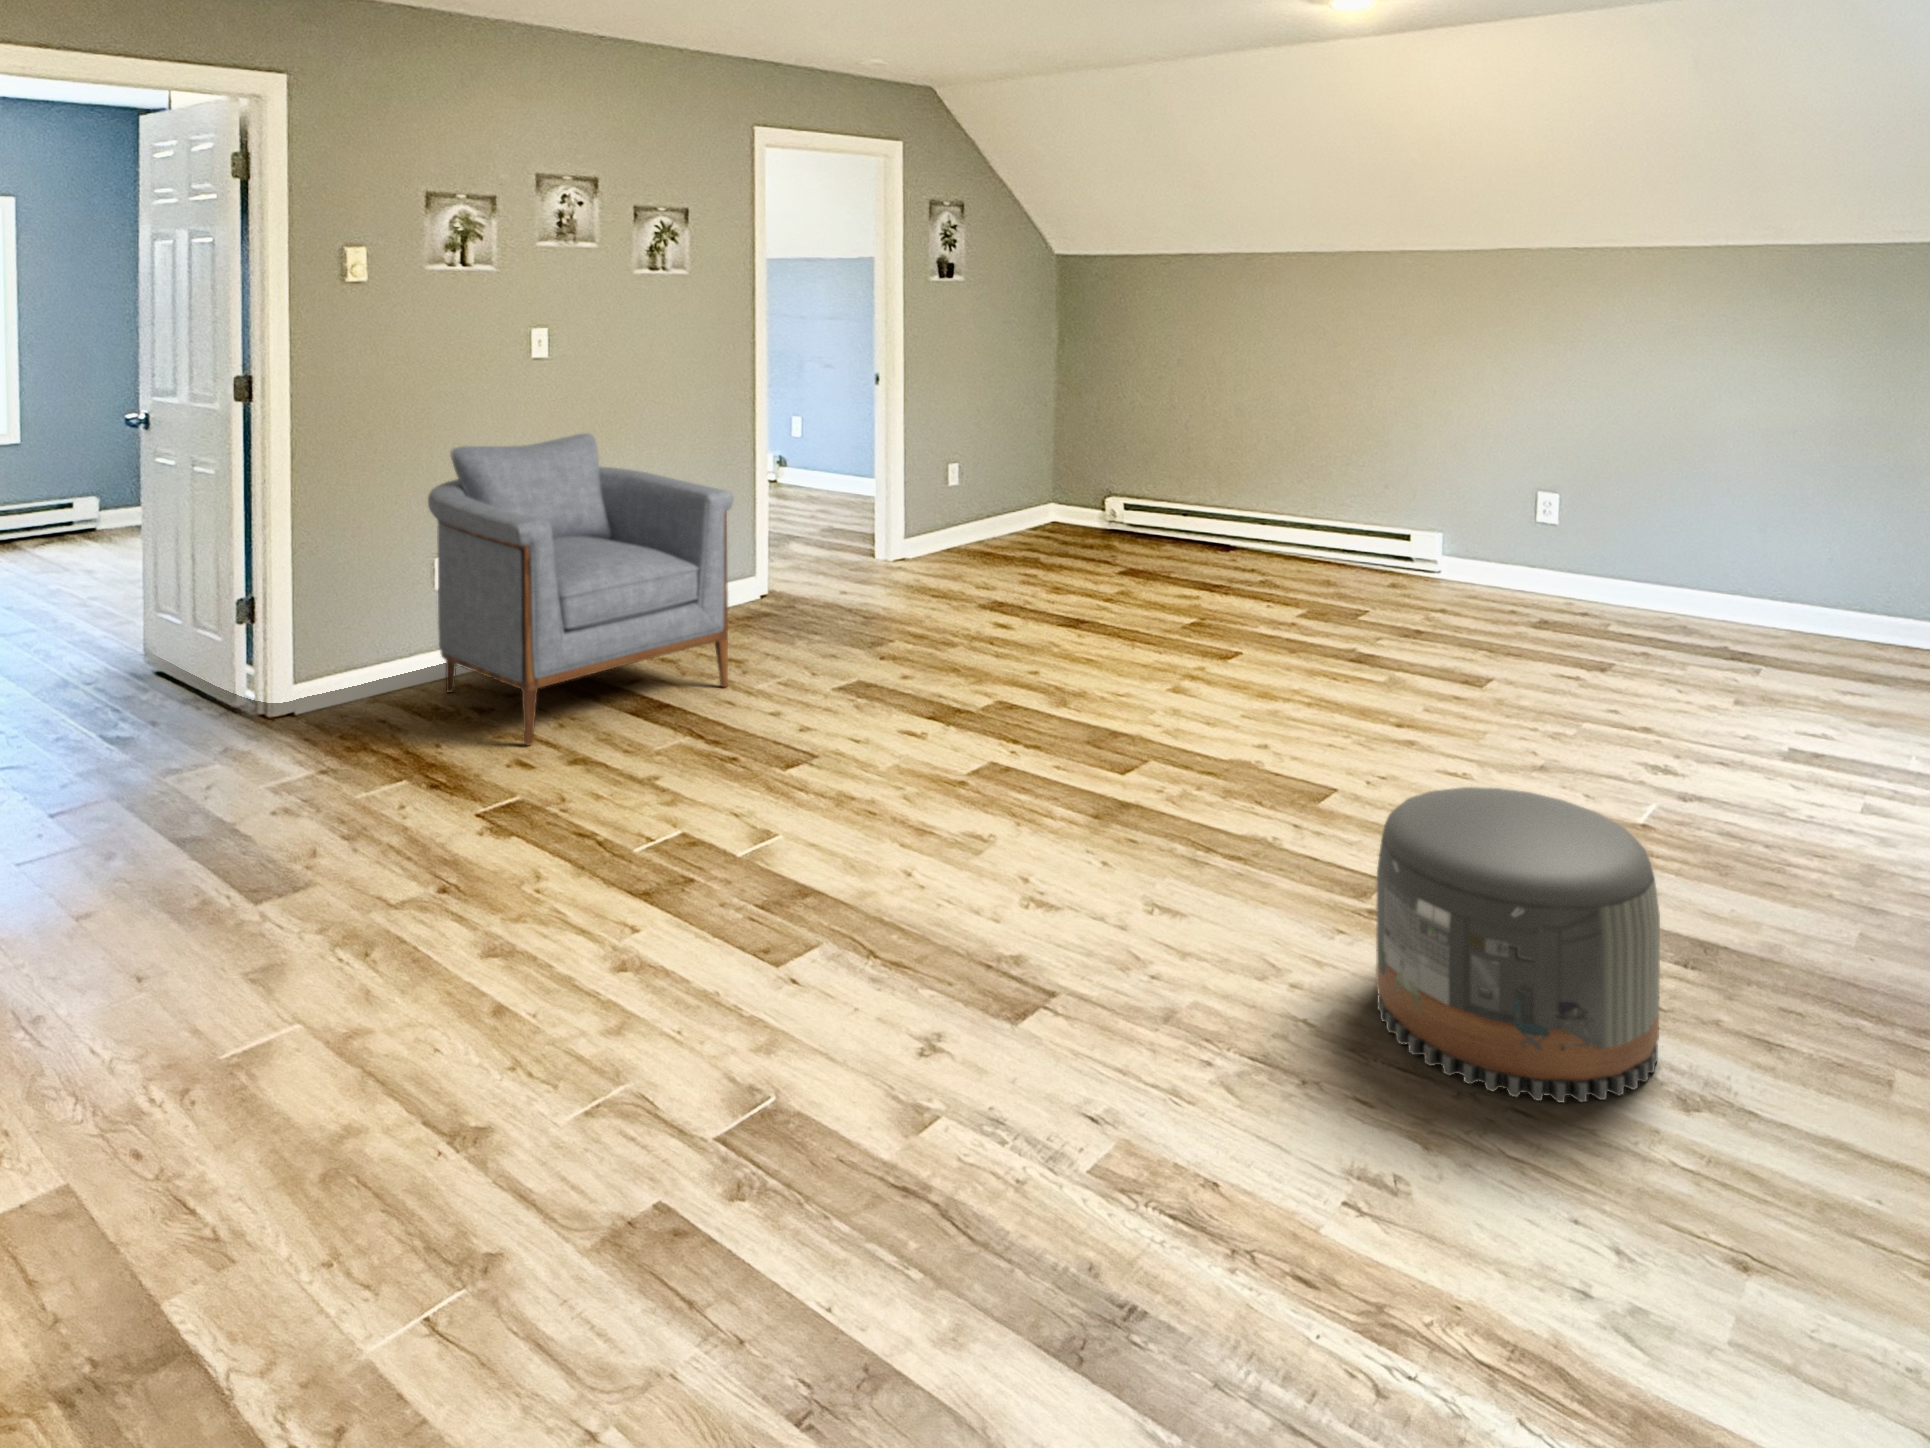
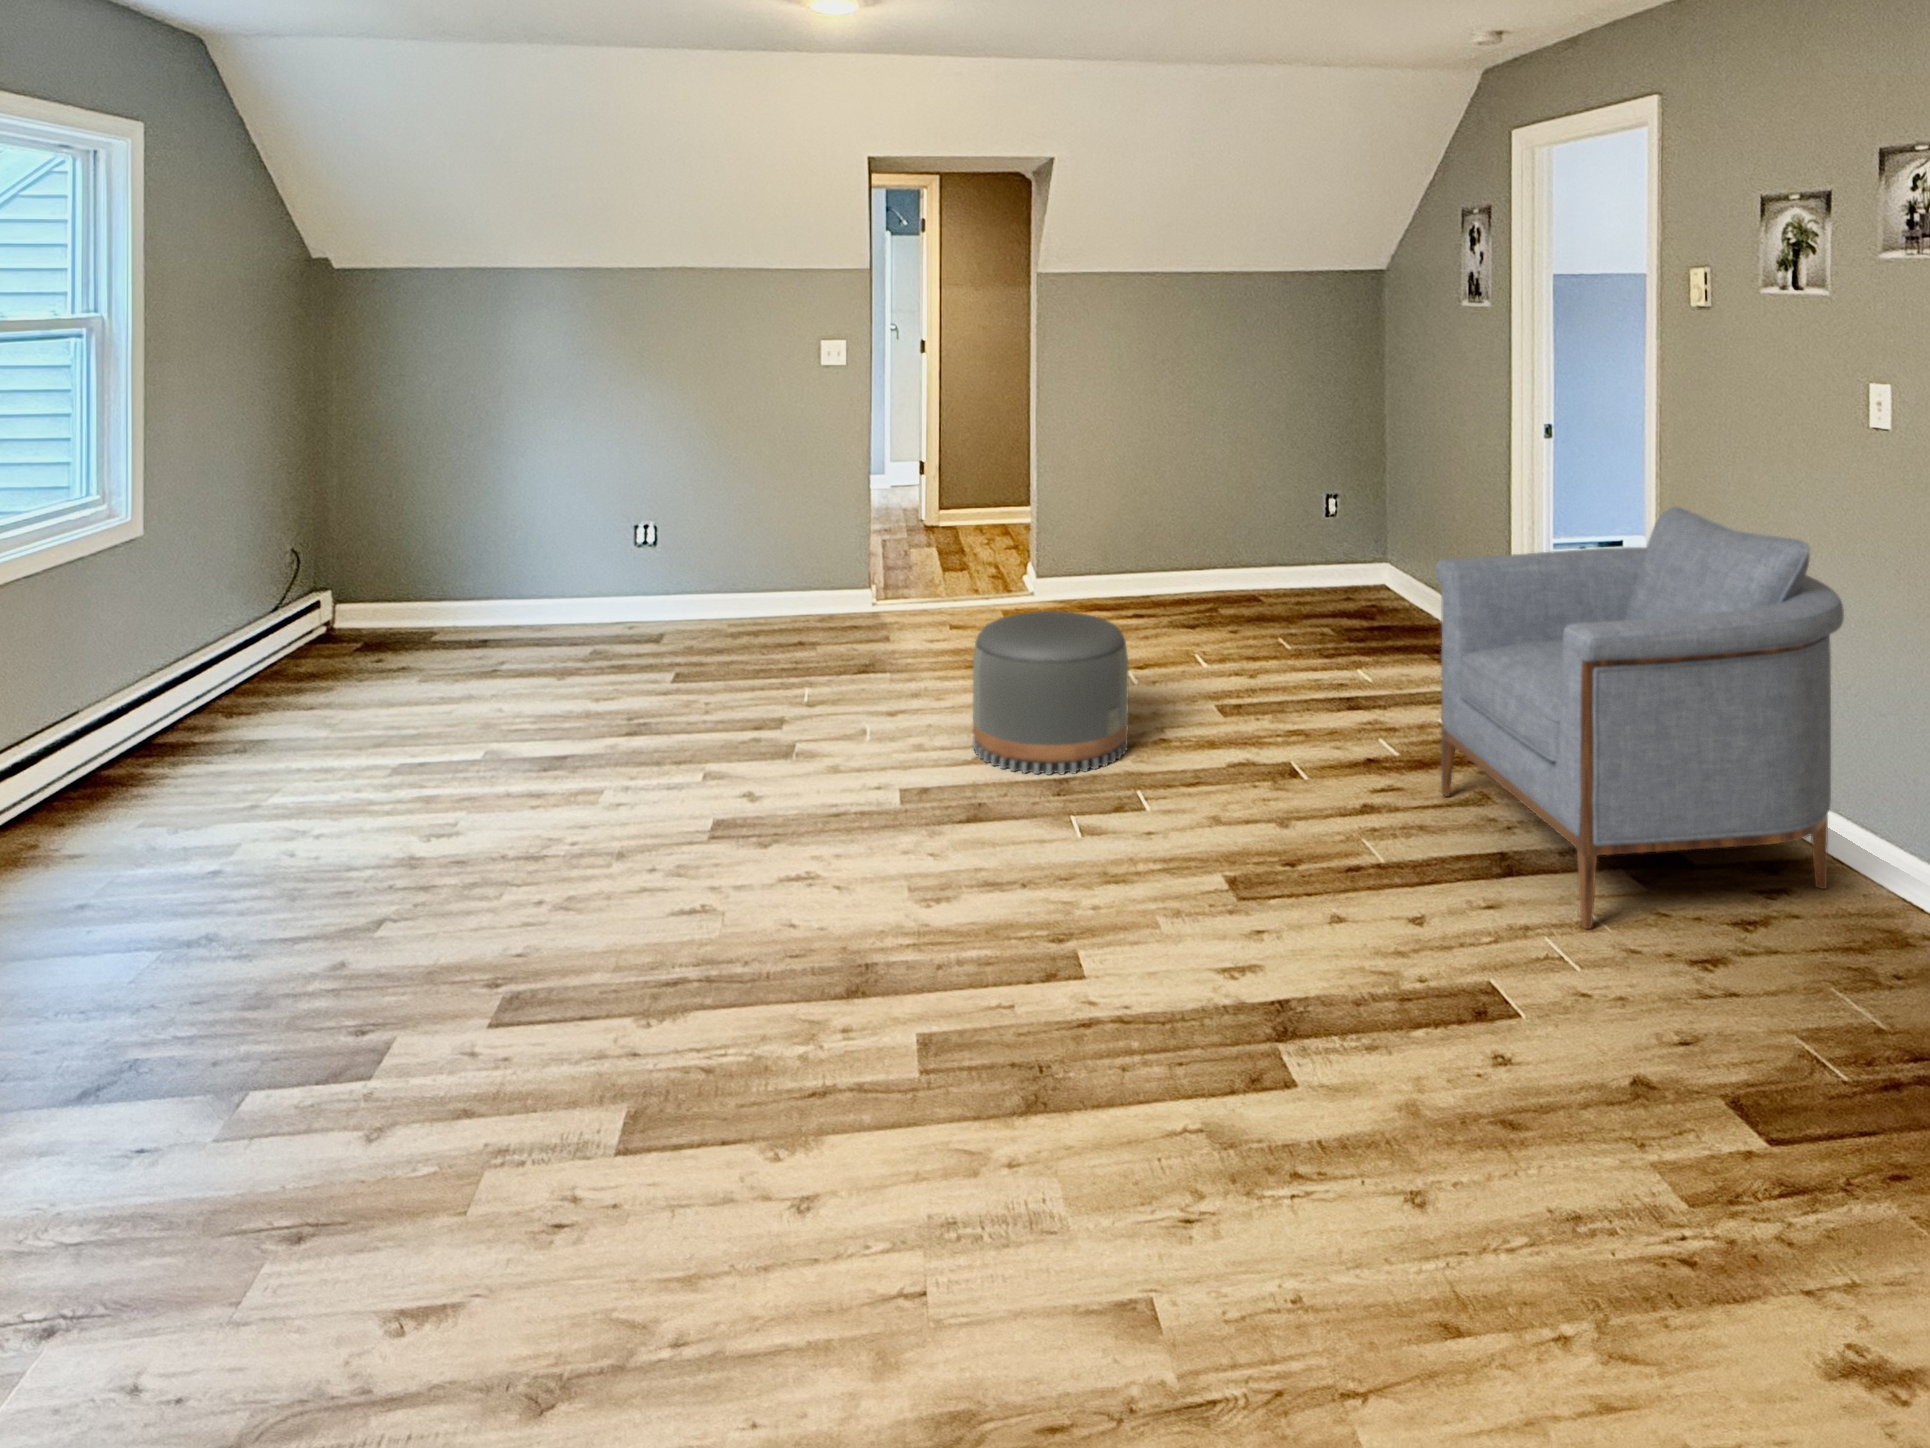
pouf: present [1376,787,1660,1102] -> present [973,611,1128,775]

